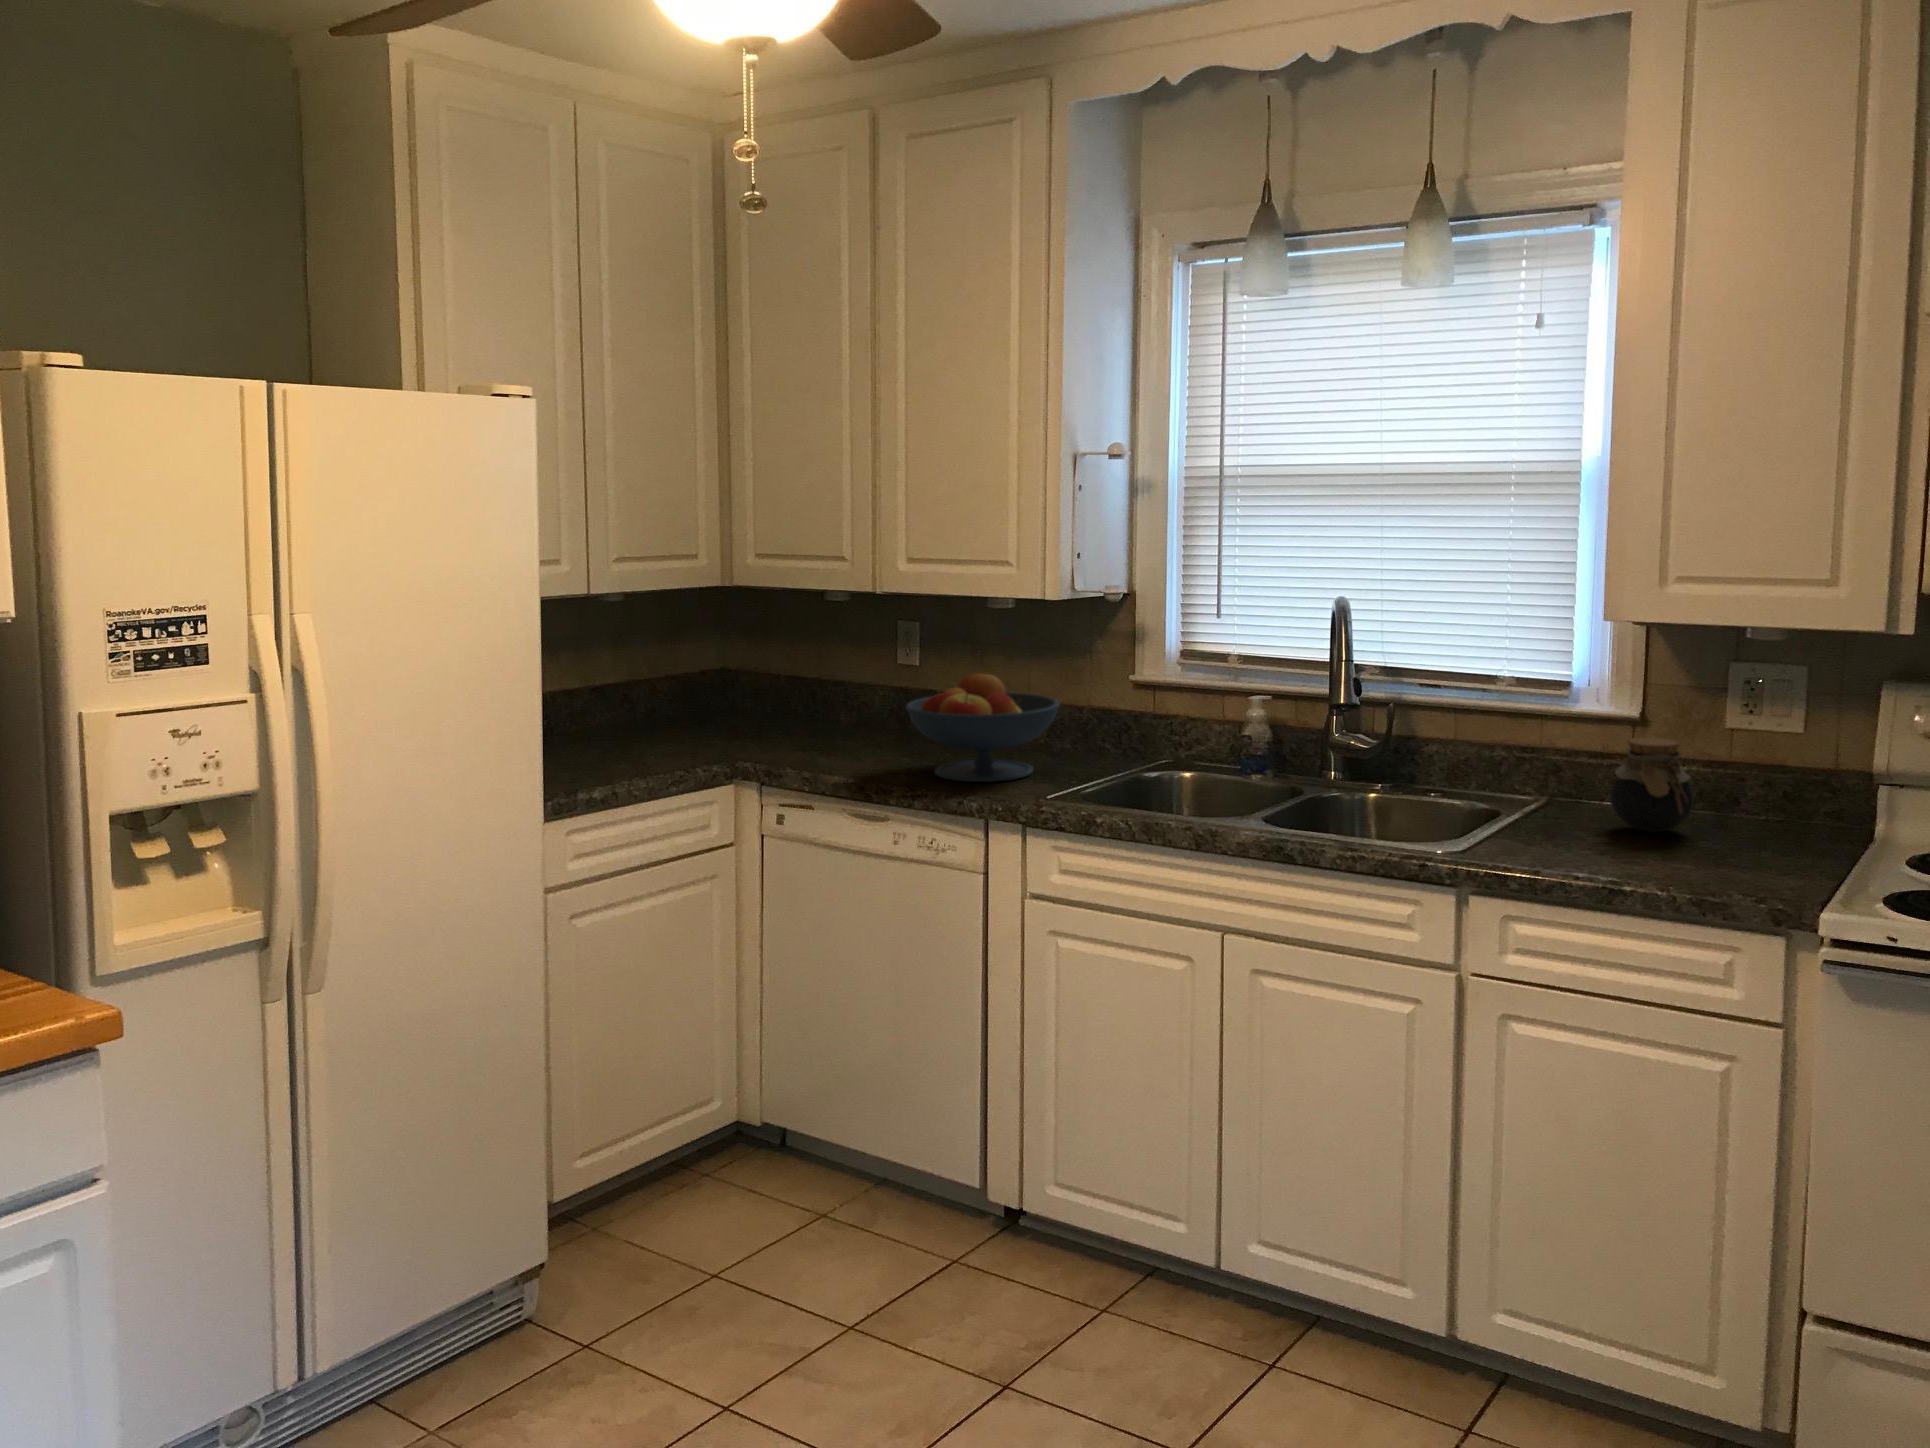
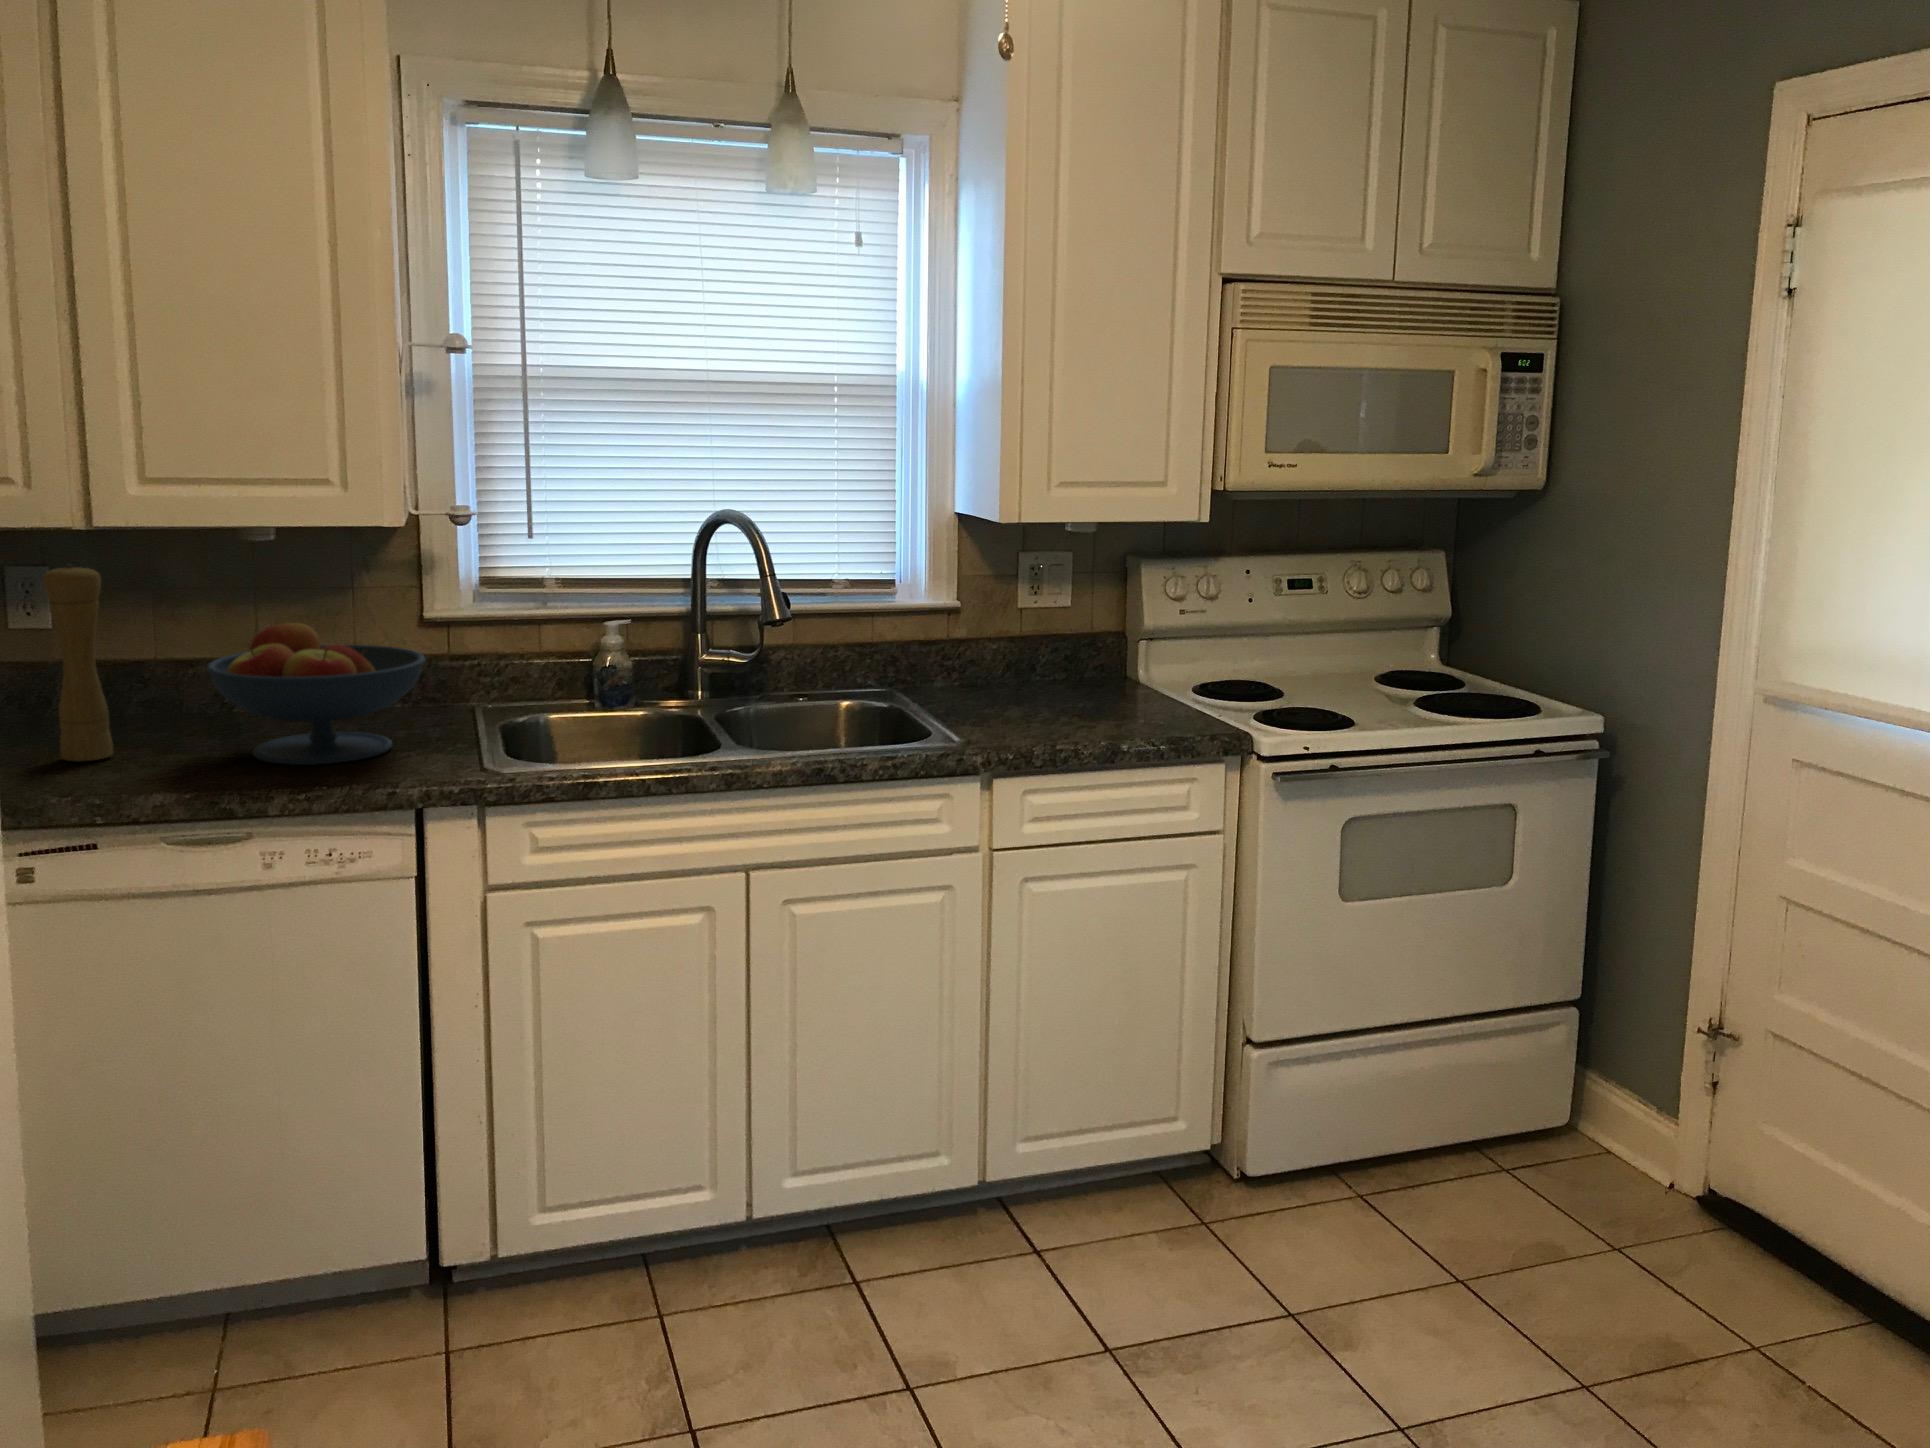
pepper mill: none [843,623,879,759] -> present [43,564,113,762]
jar: present [1610,737,1694,832] -> none [1008,625,1081,707]

